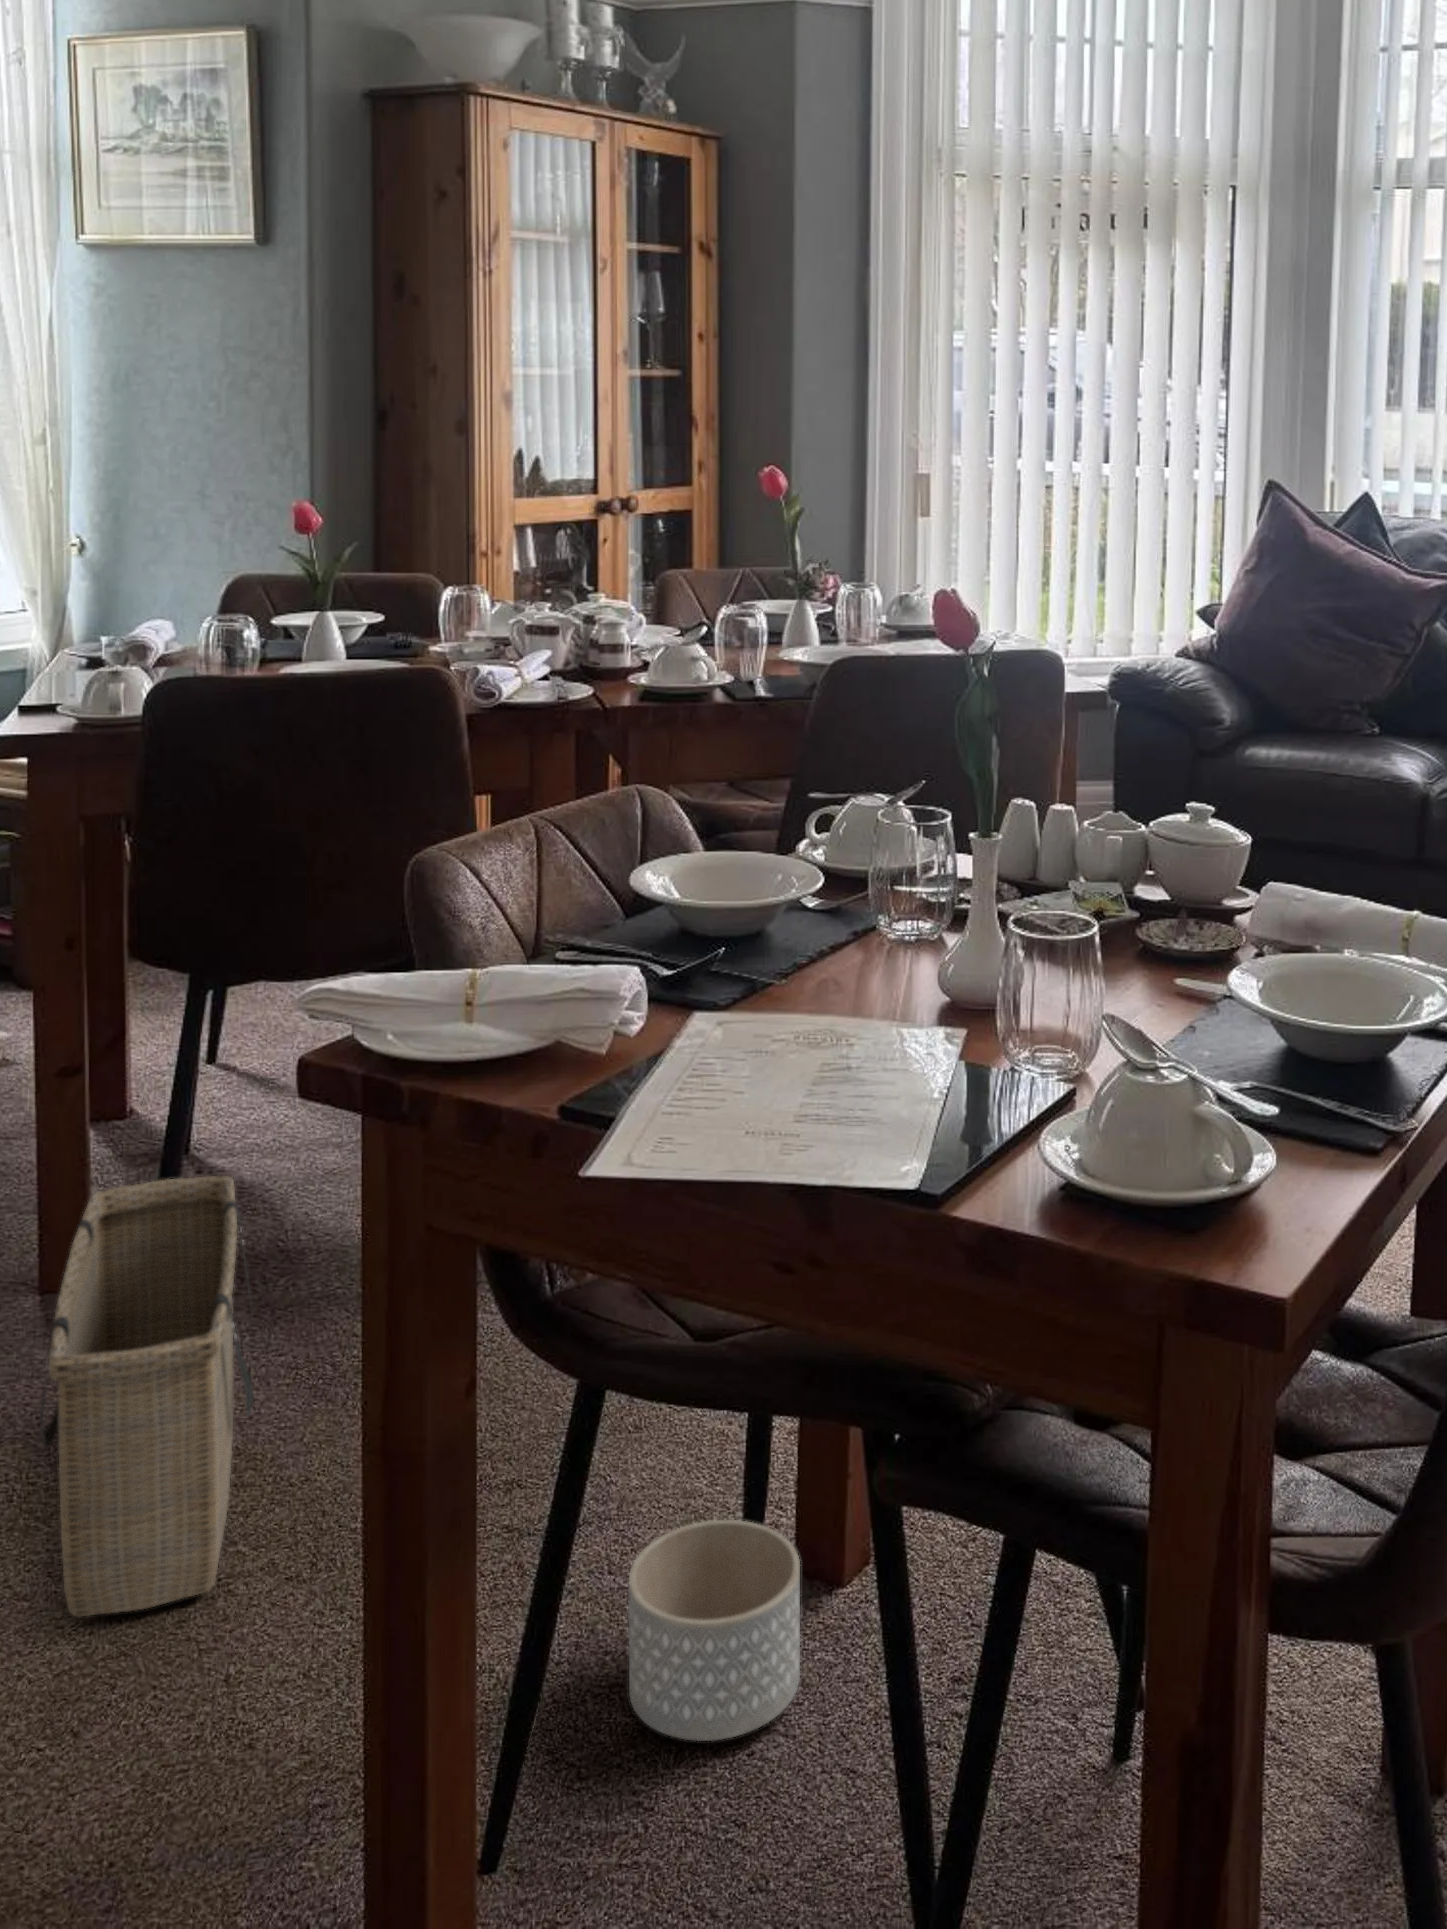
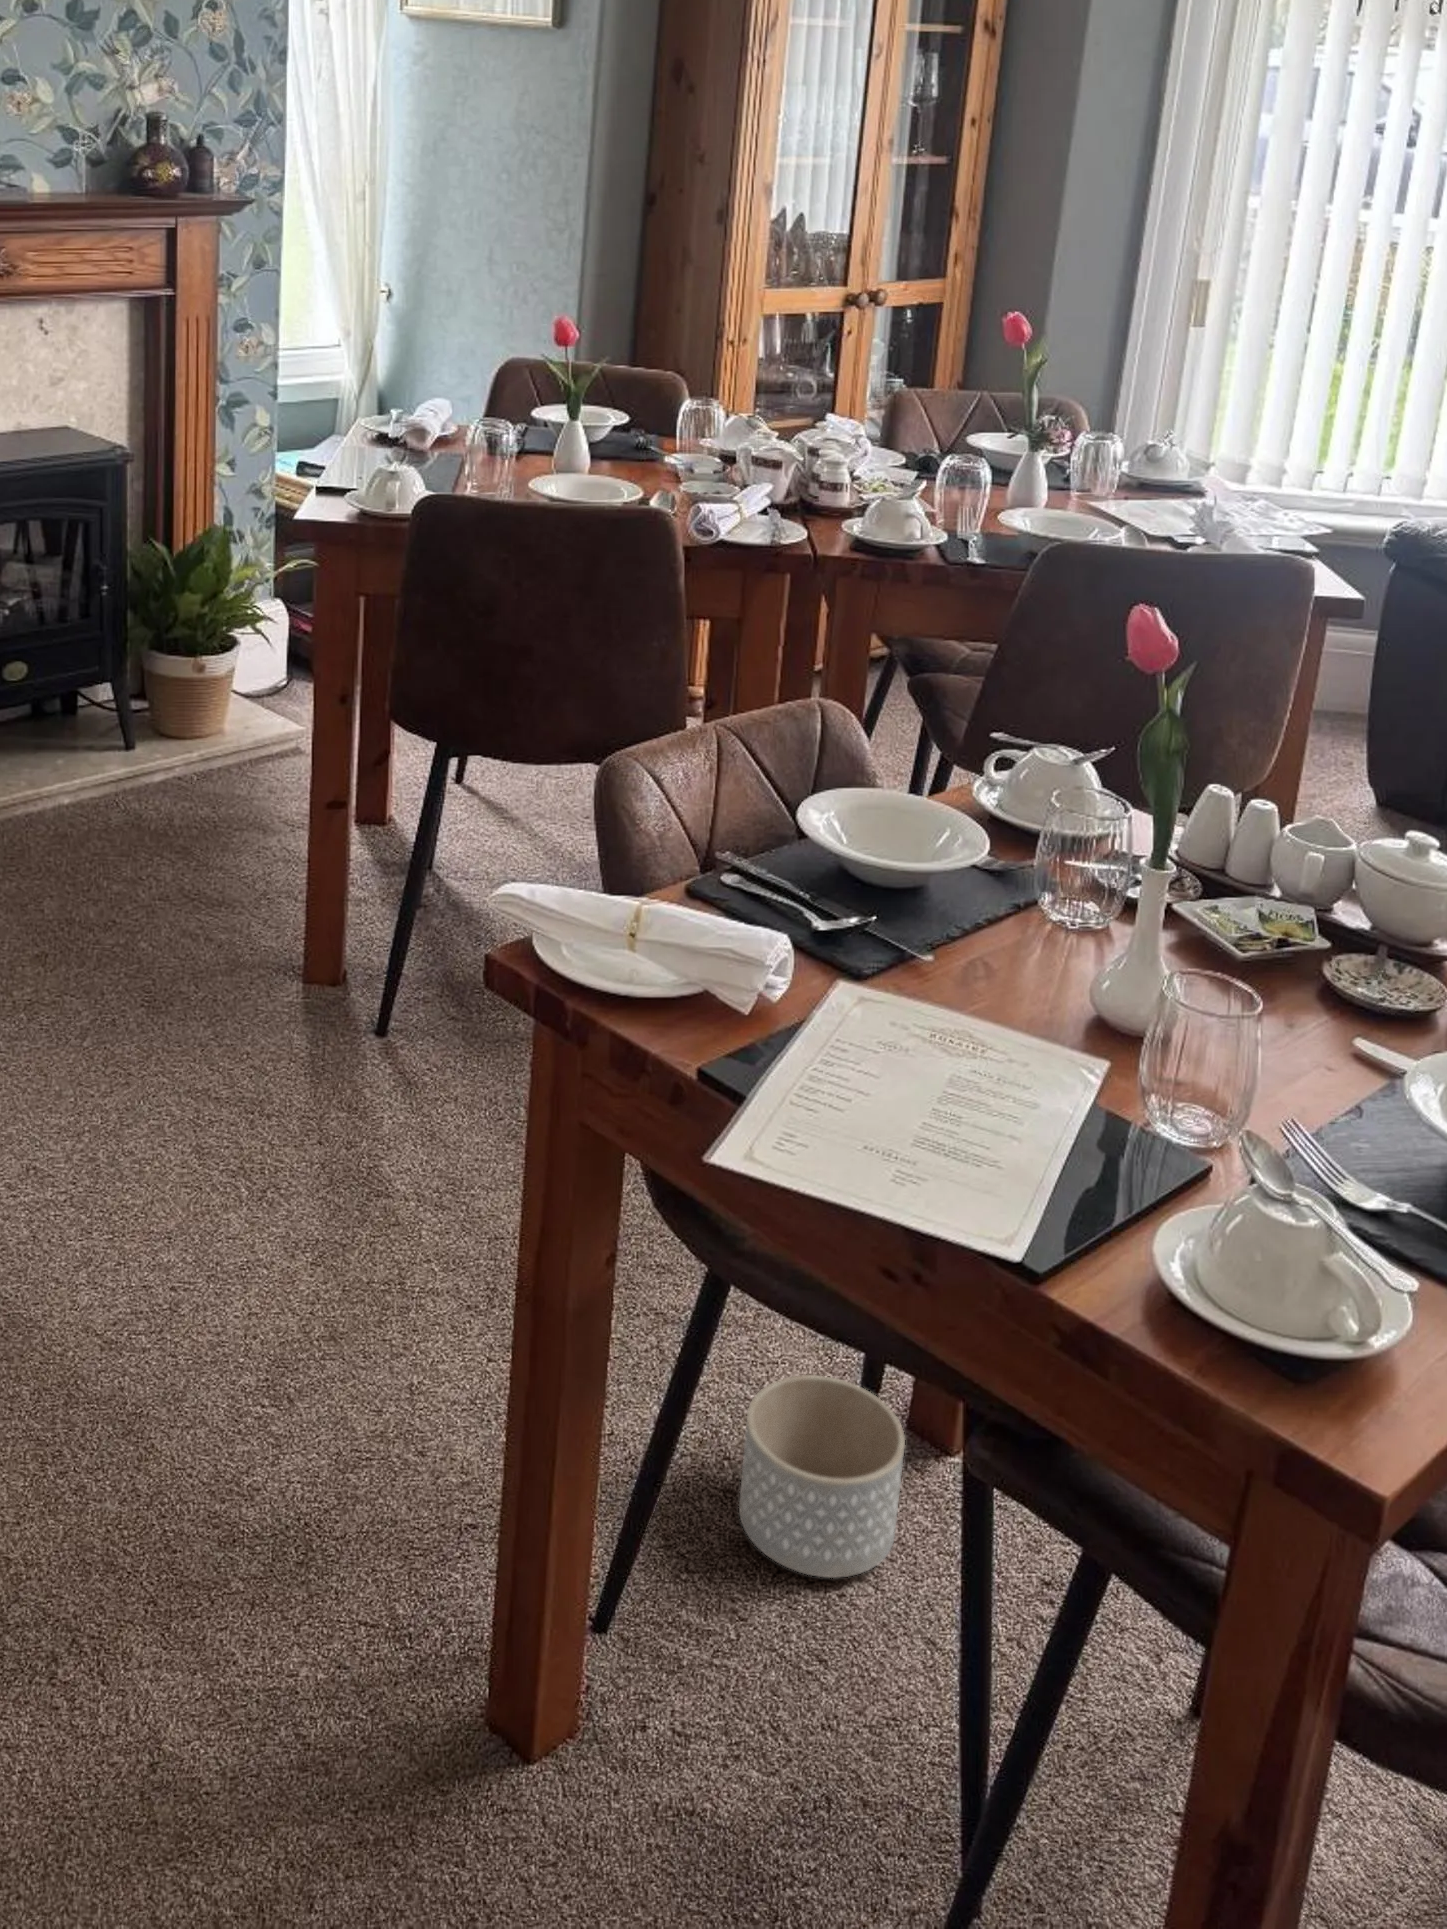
basket: present [40,1176,254,1616] -> none [288,938,460,1303]

